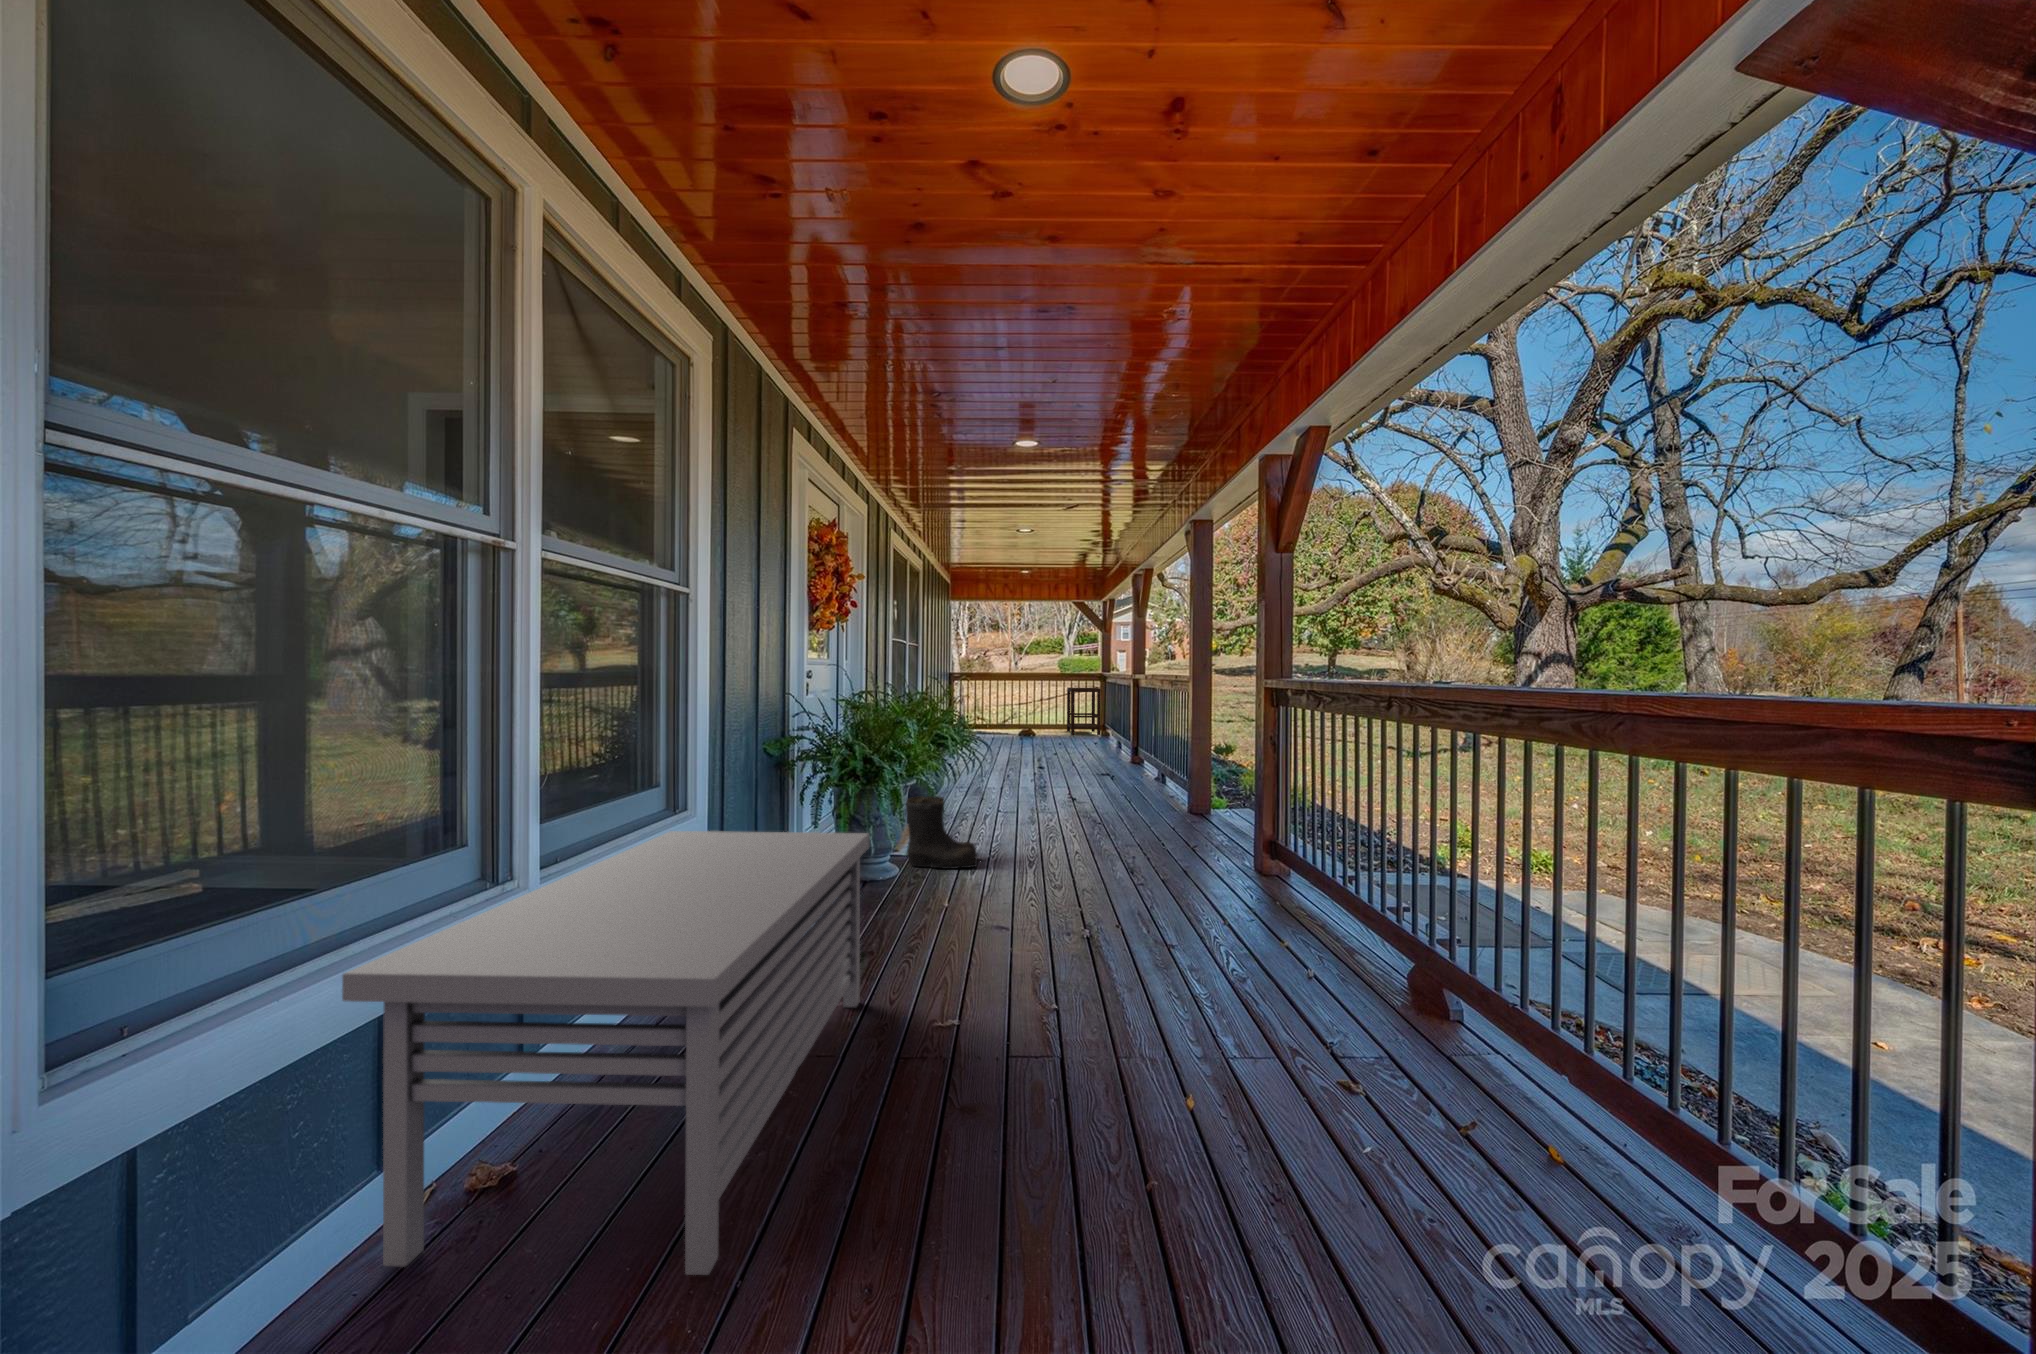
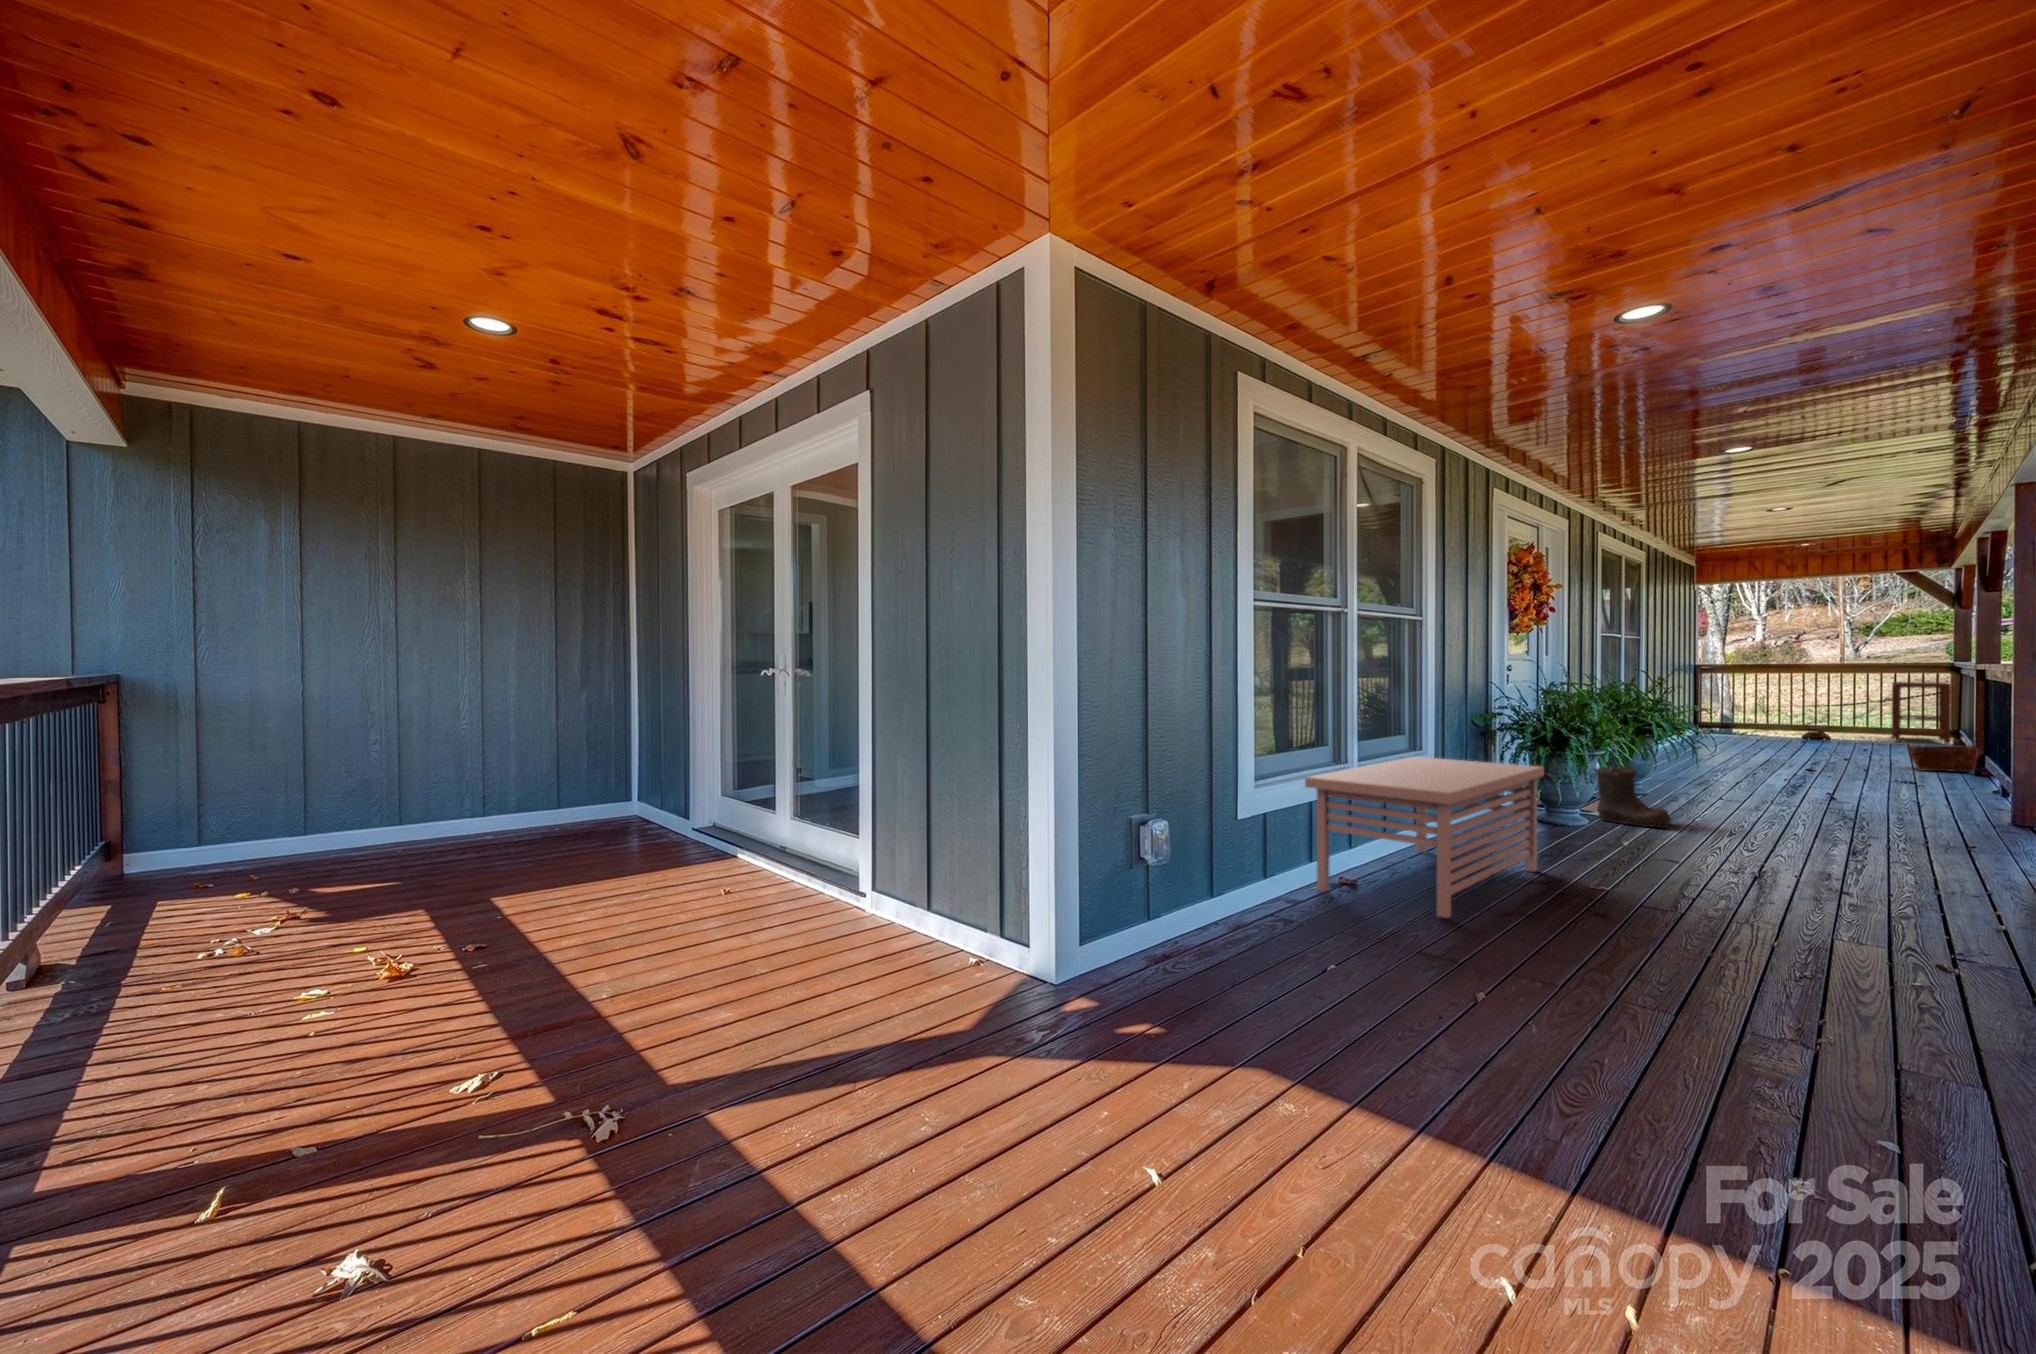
woven basket: none [1093,733,1133,761] -> present [1906,739,1978,772]

